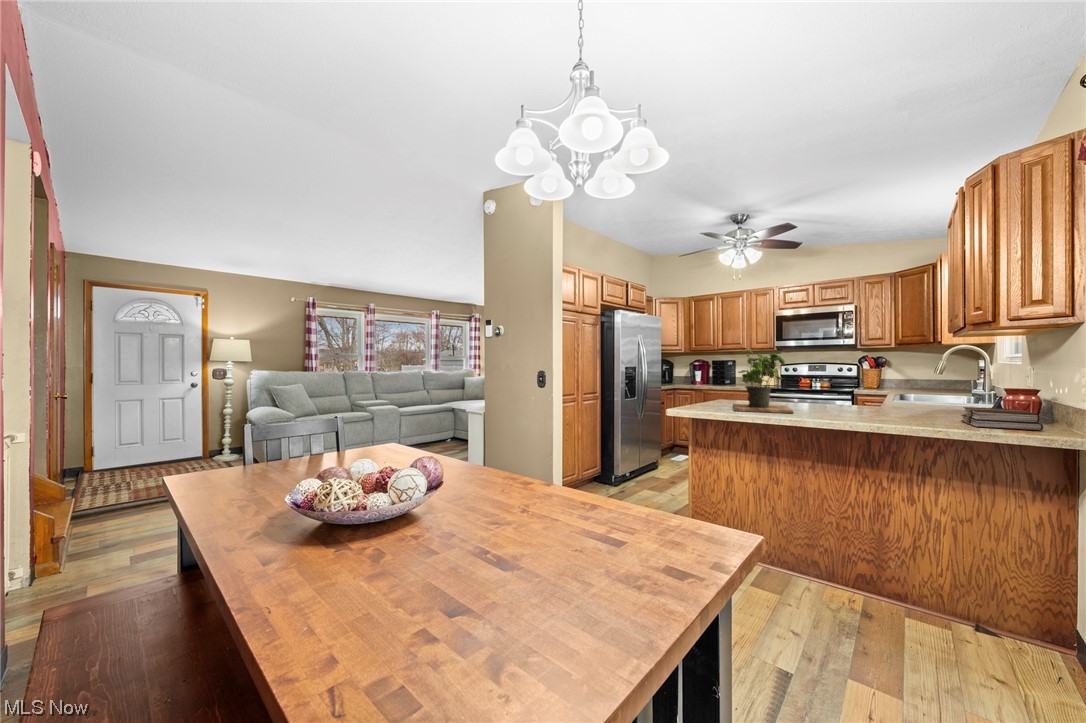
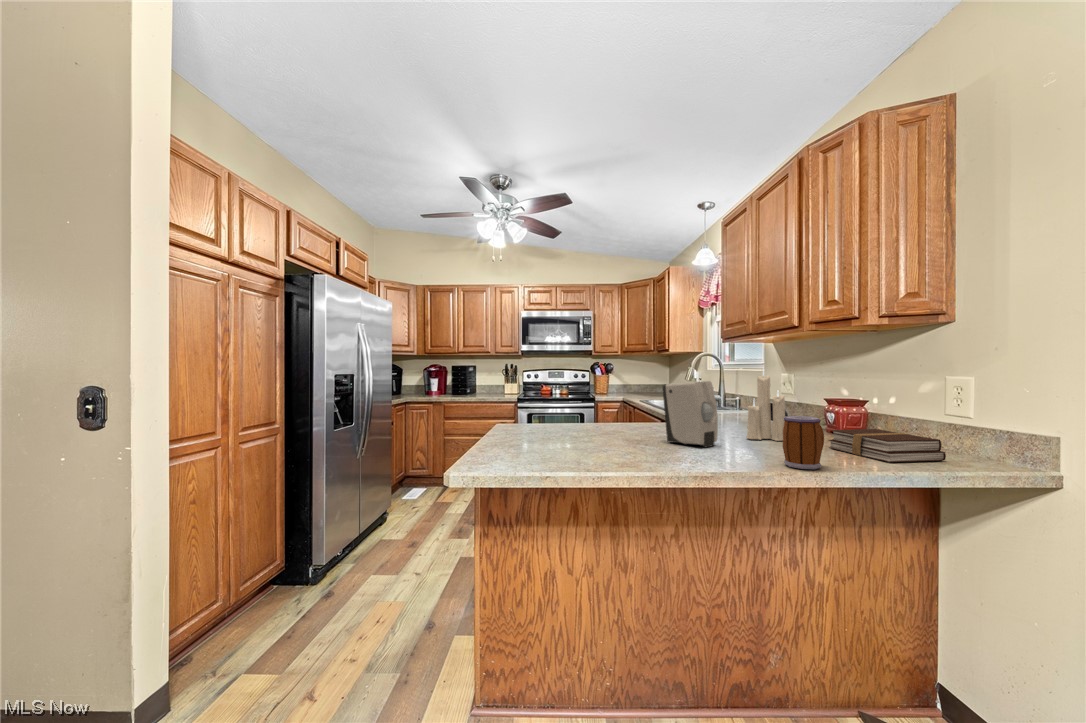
potted plant: present [733,351,793,413] -> none [548,355,658,463]
candle: none [903,355,941,417] -> present [746,370,785,441]
soap dispenser: none [822,368,862,414] -> present [663,381,718,447]
mug: none [873,389,908,423] -> present [783,416,824,469]

